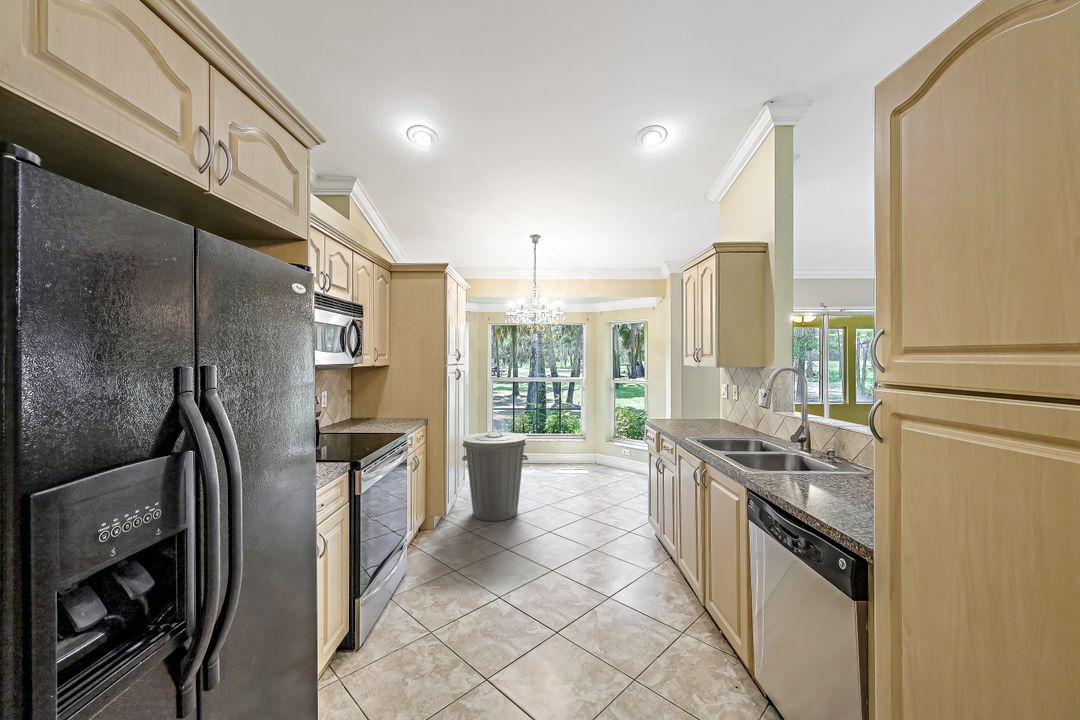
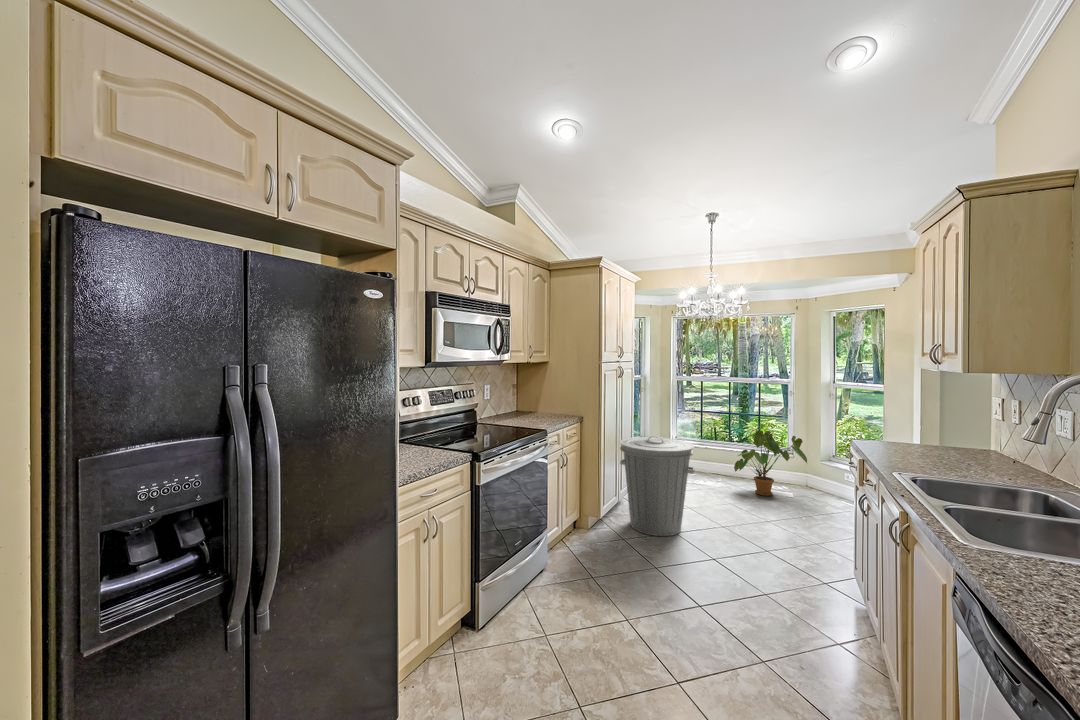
house plant: none [546,420,600,473] -> present [734,430,807,496]

